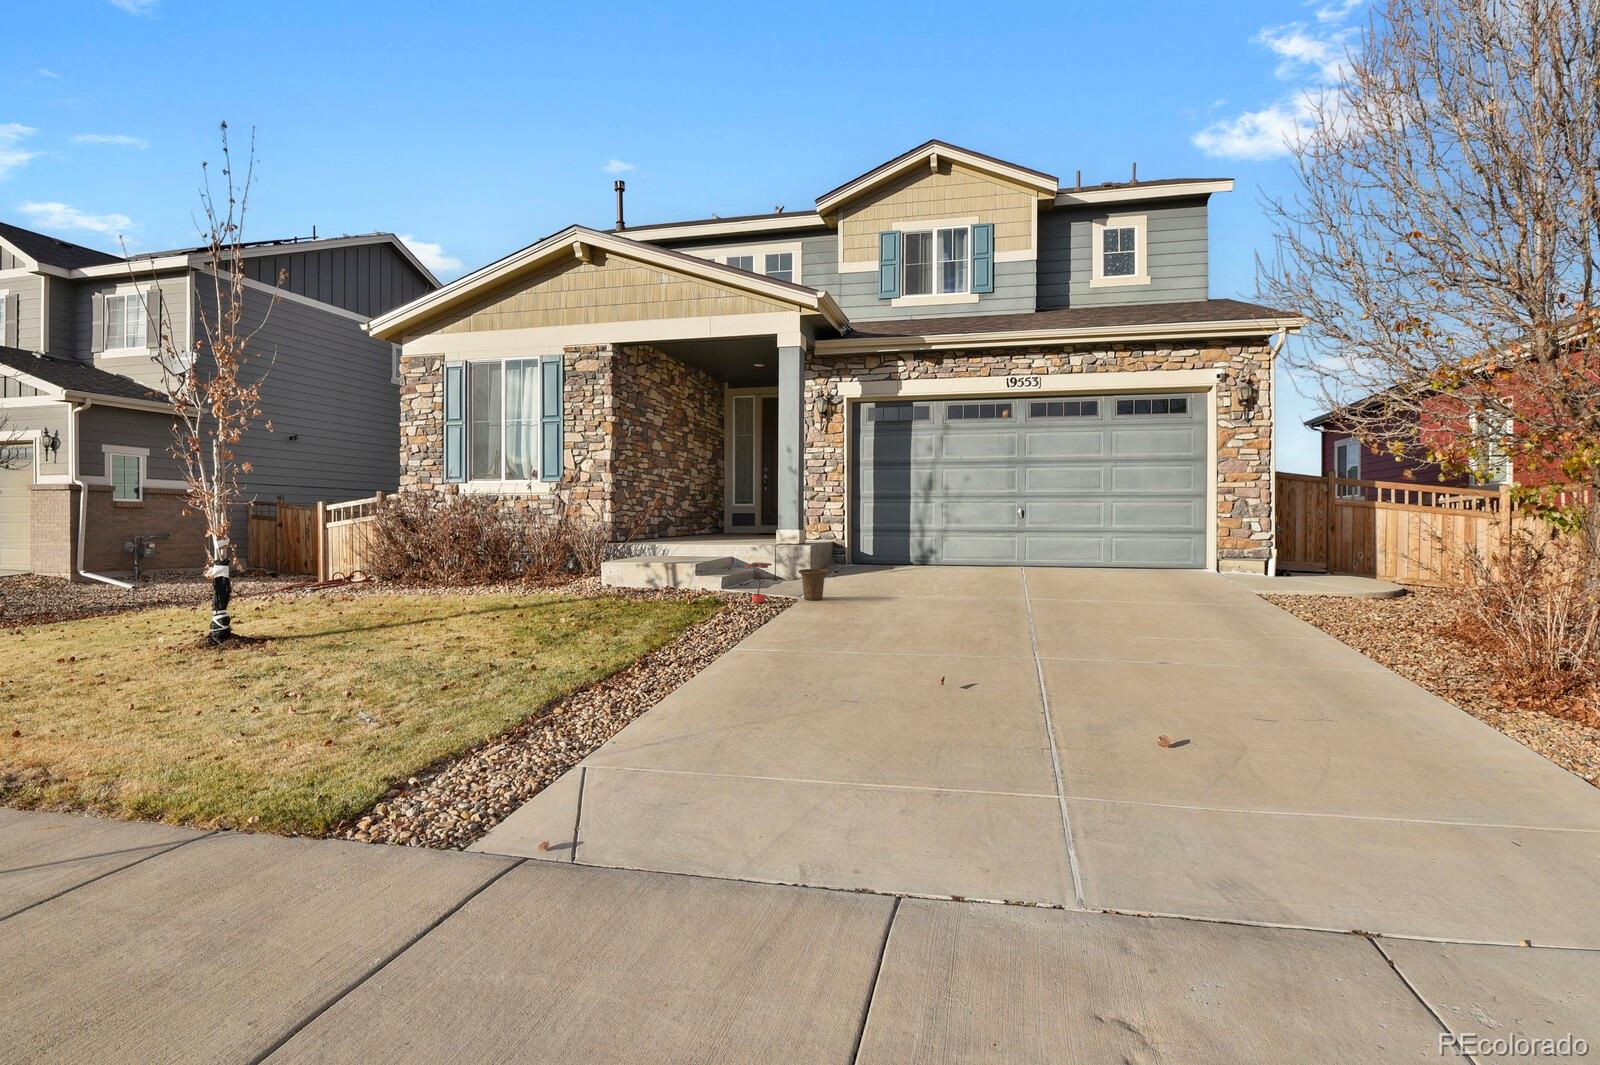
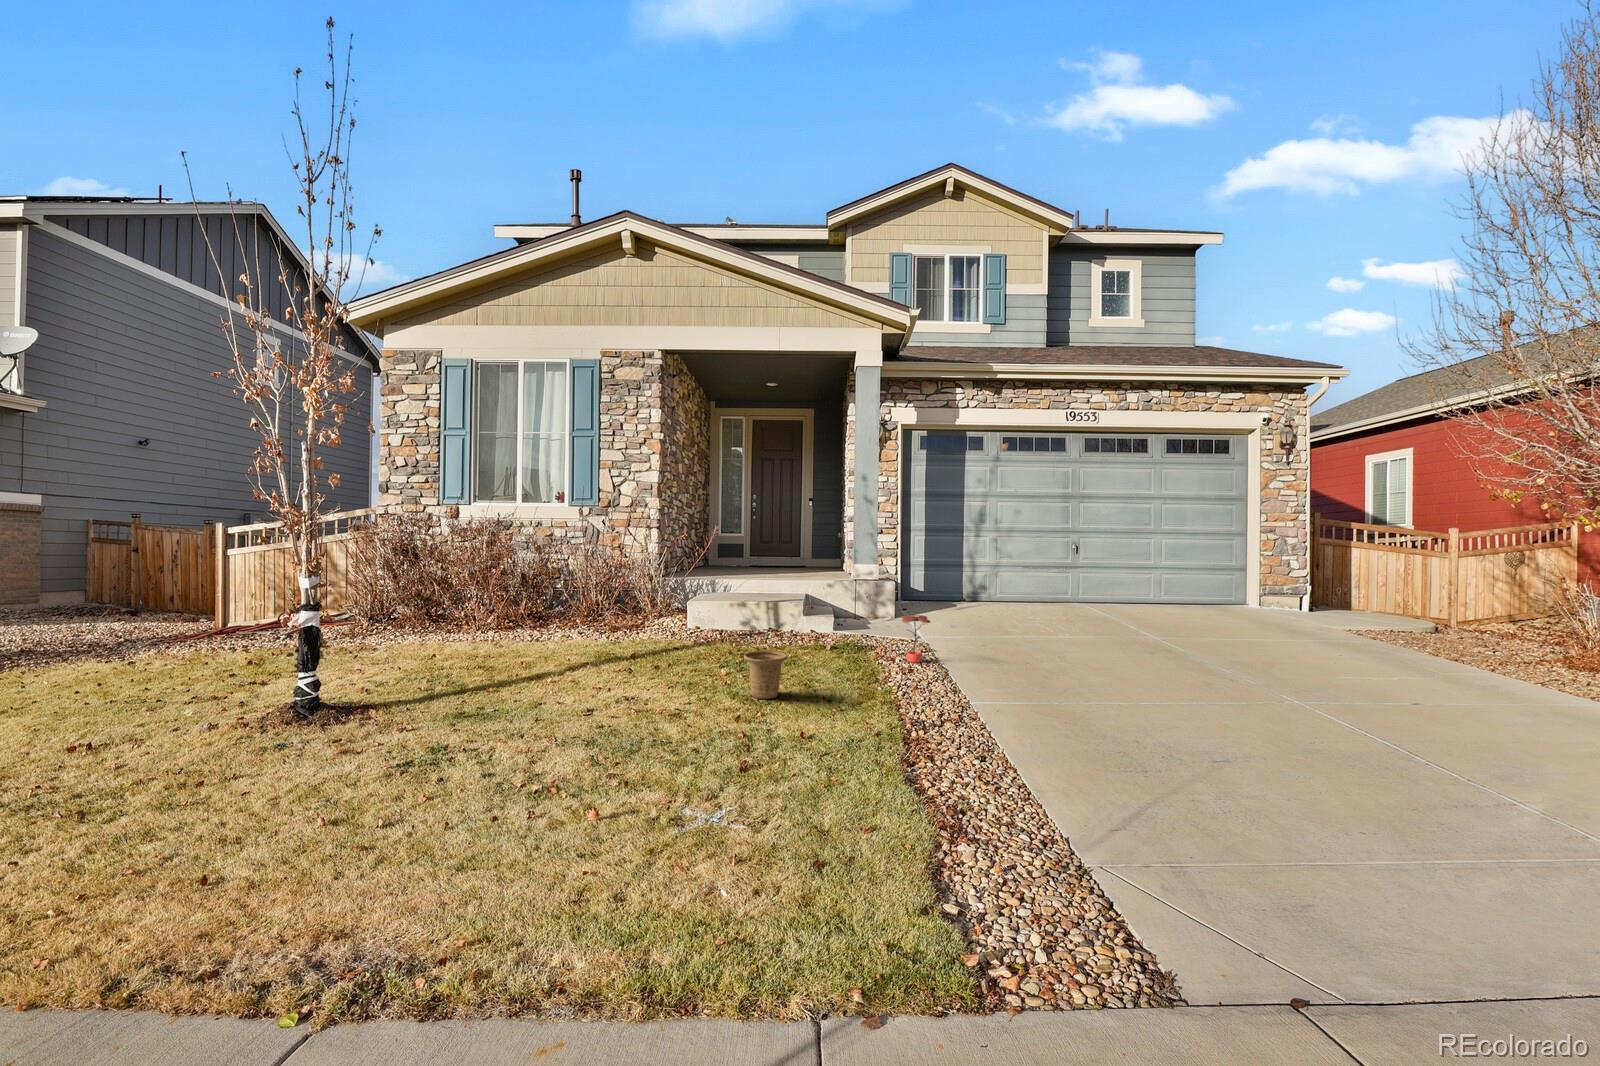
basket: present [798,569,828,600] -> present [744,651,787,699]

